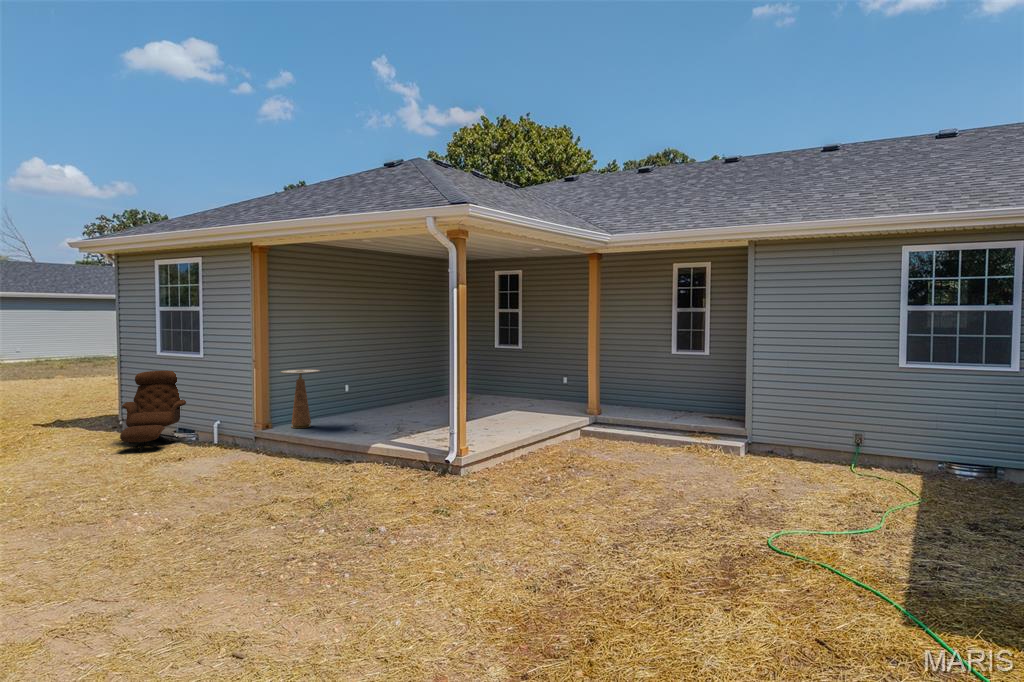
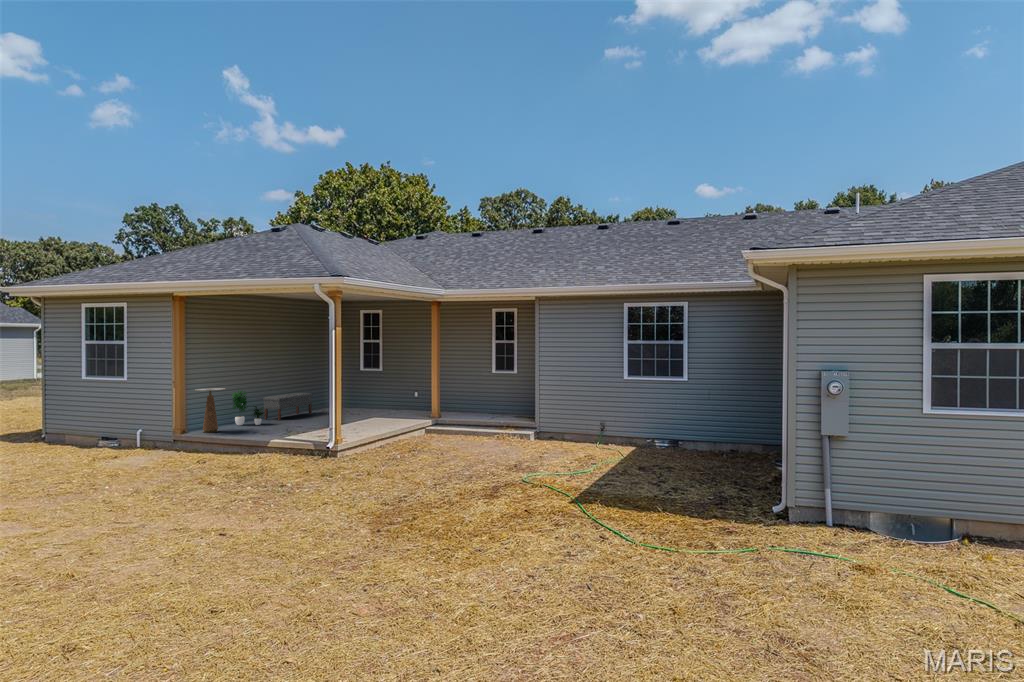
potted plant: none [330,370,374,418] -> present [232,391,265,425]
lounge chair: present [120,371,186,453] -> none [52,391,107,455]
bench: none [373,375,435,411] -> present [263,393,313,420]

